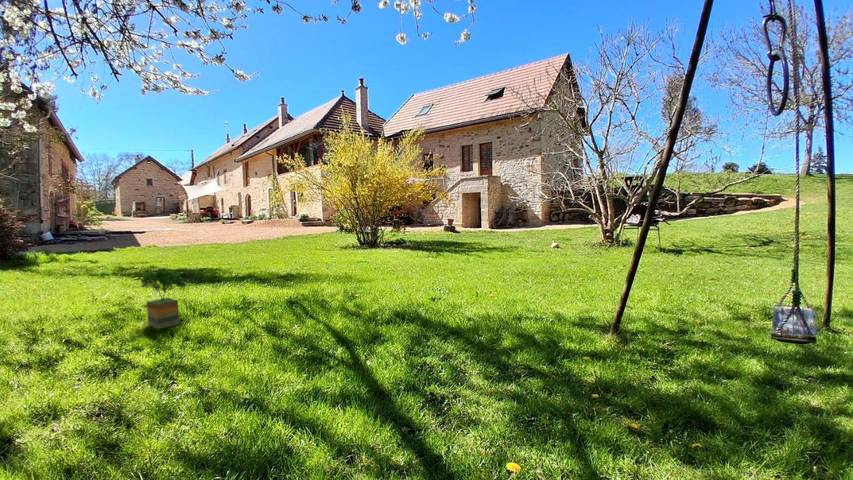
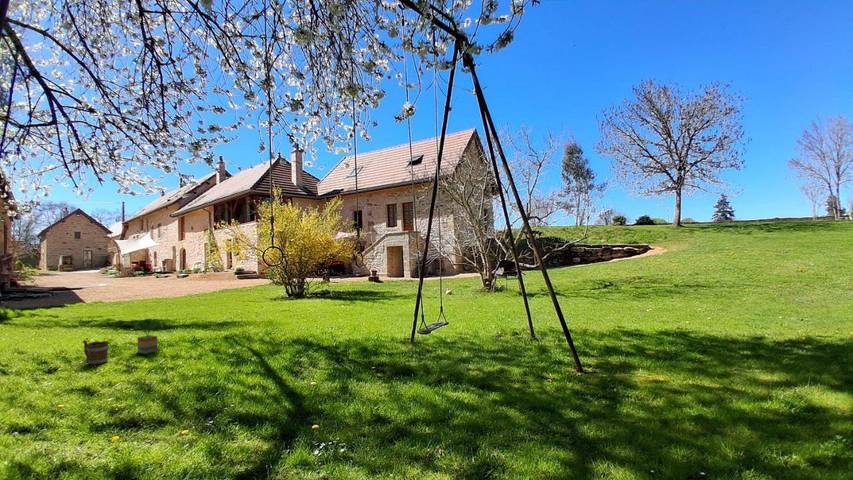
bucket: none [51,305,94,349] -> present [83,340,109,365]

